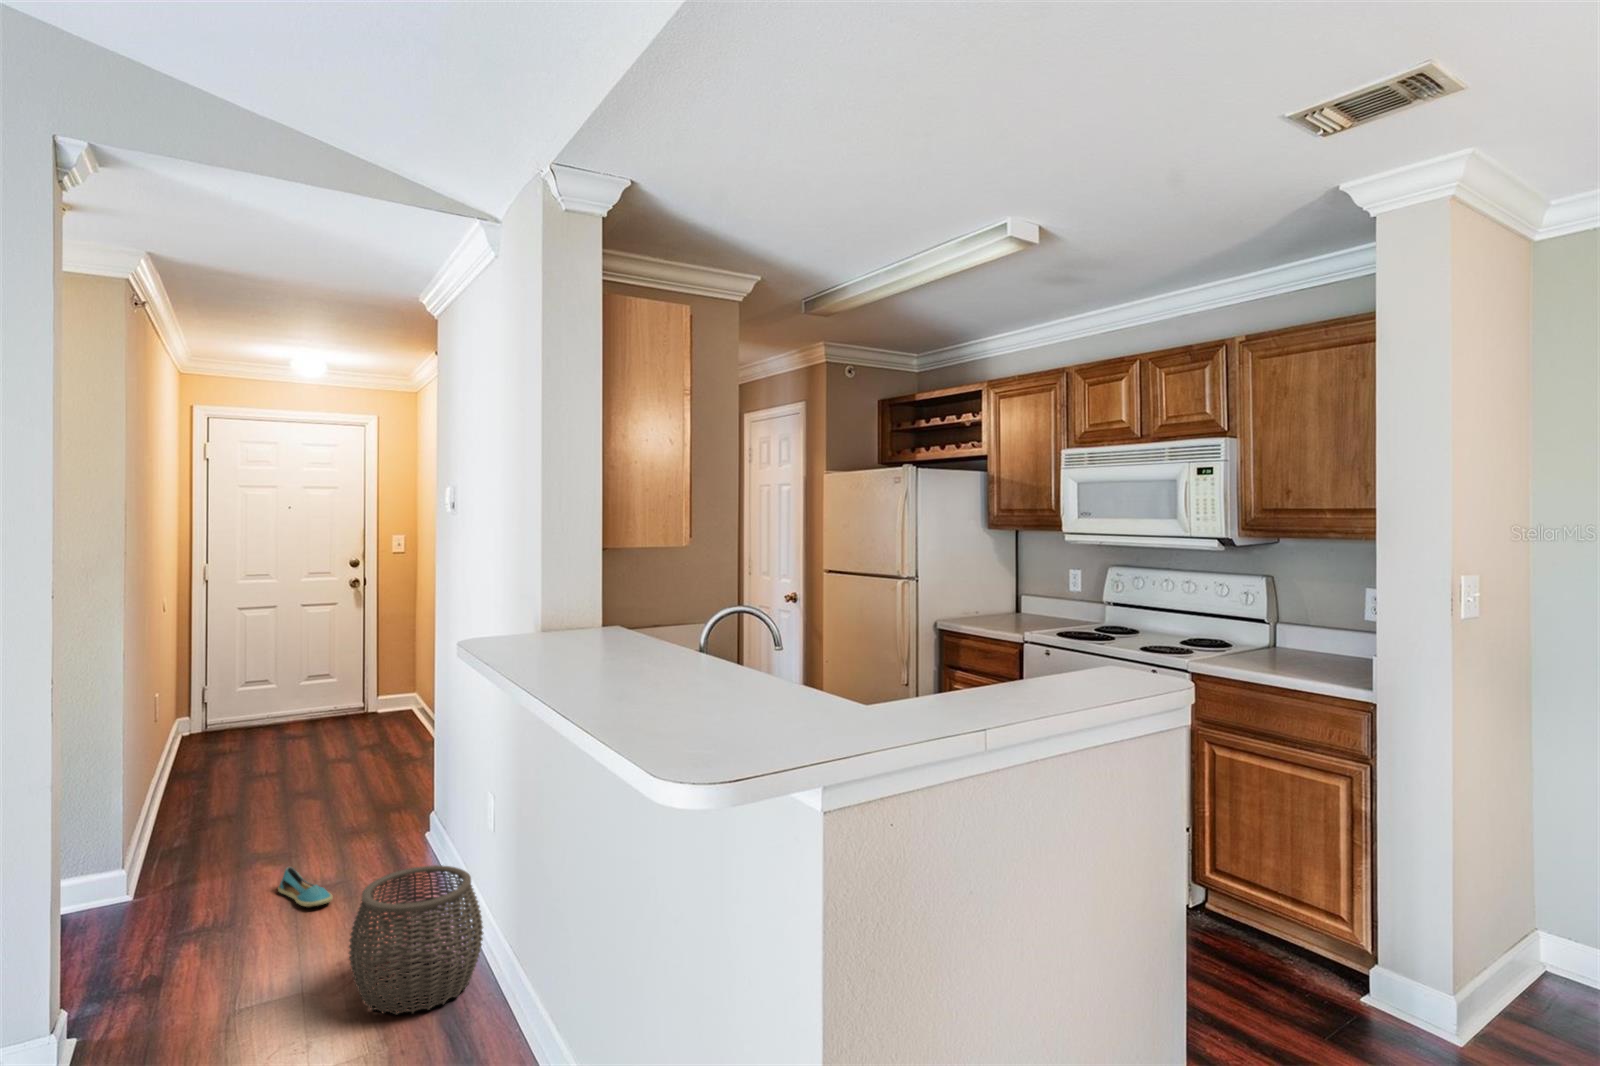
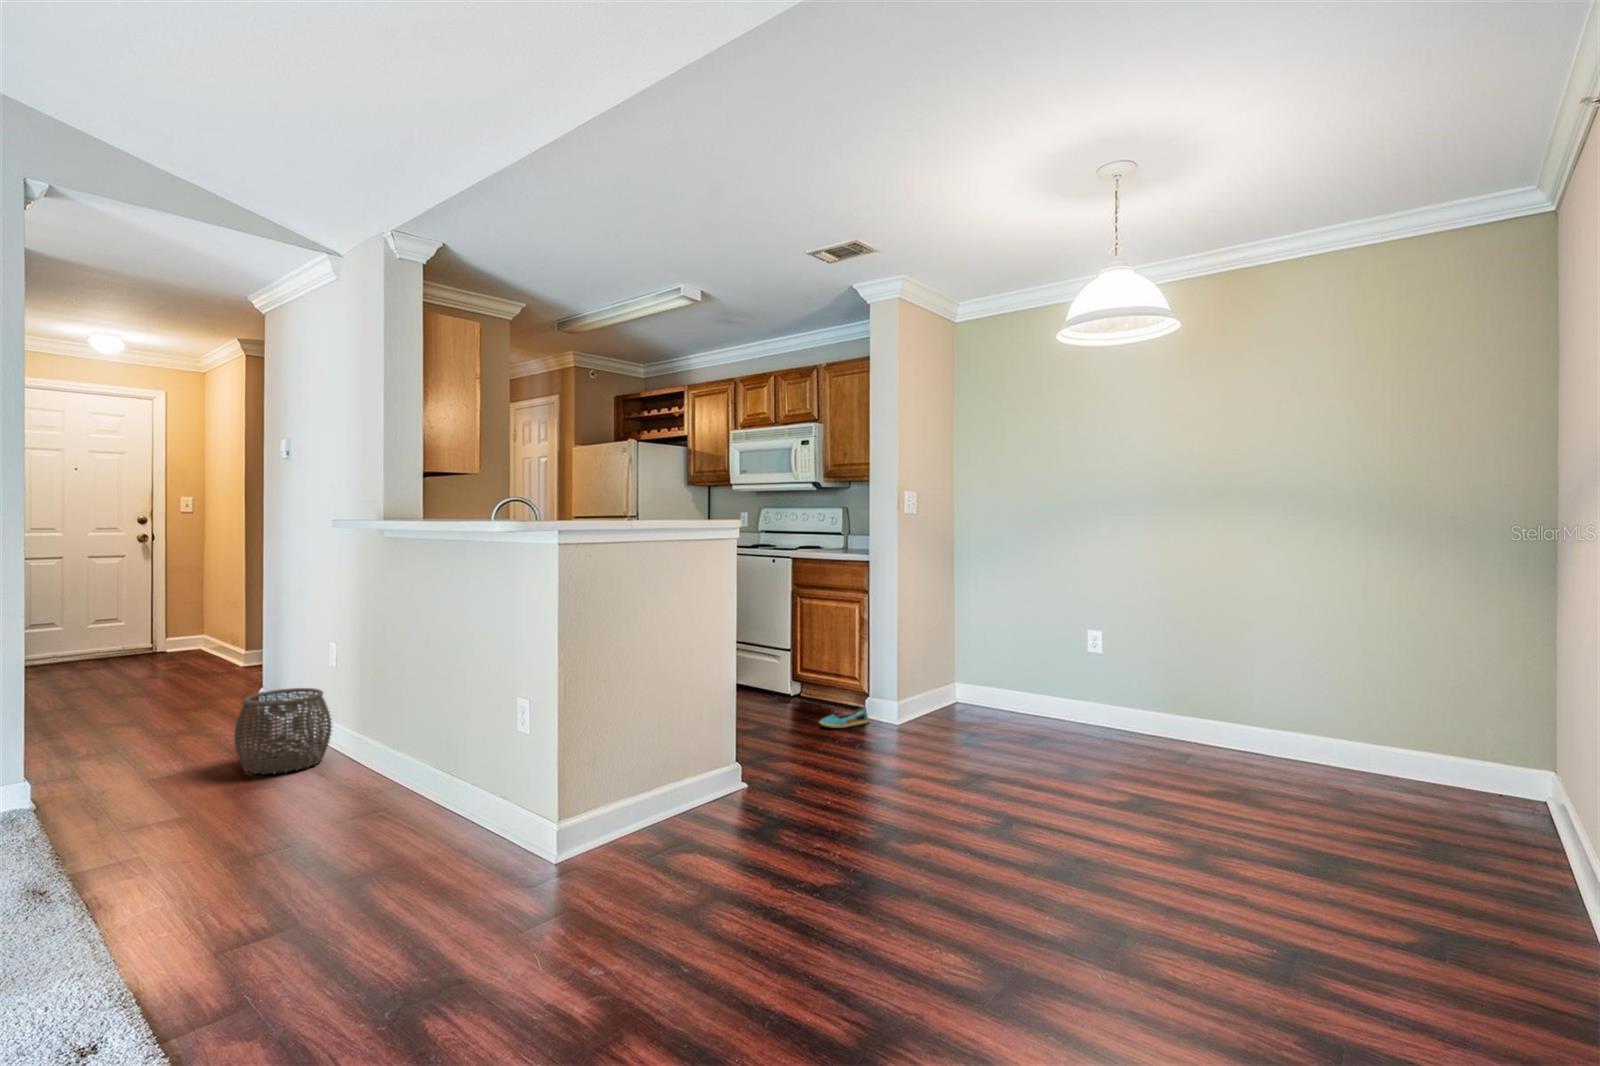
shoe: present [278,867,333,907] -> present [820,707,869,728]

